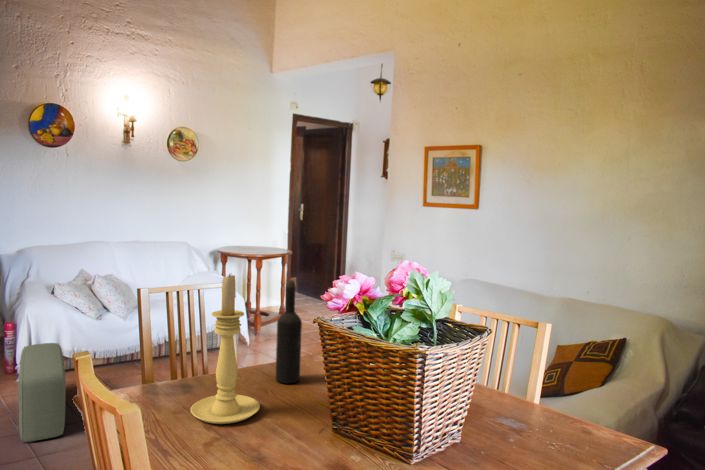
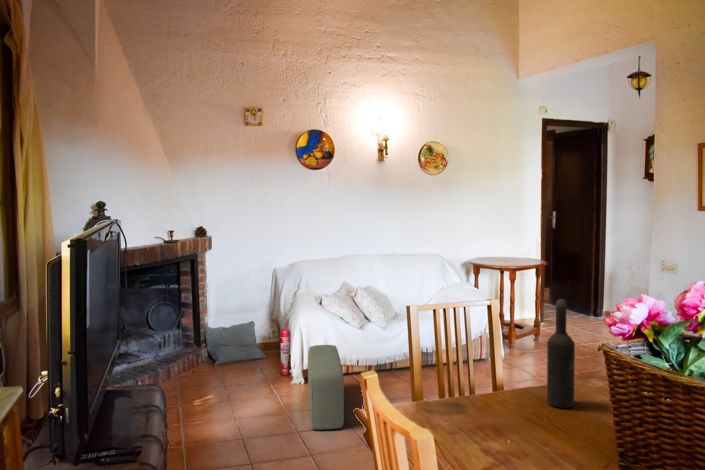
candle holder: present [190,274,260,424] -> none [466,293,535,442]

